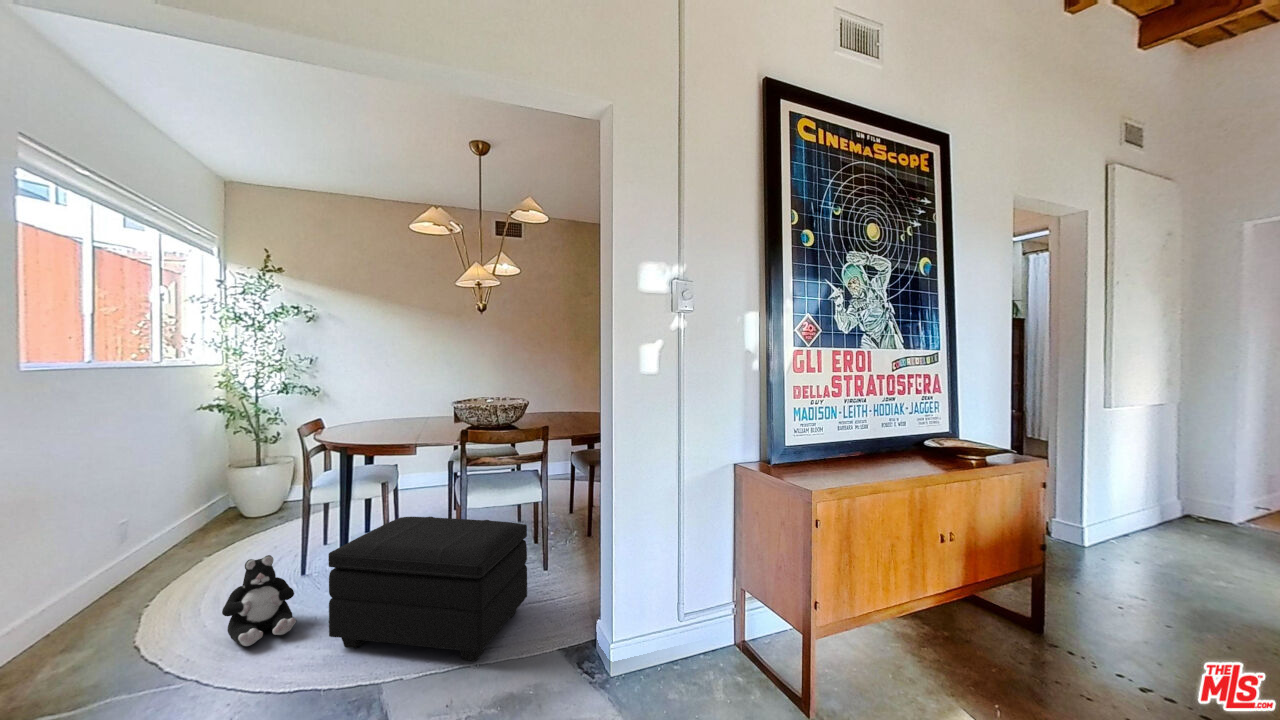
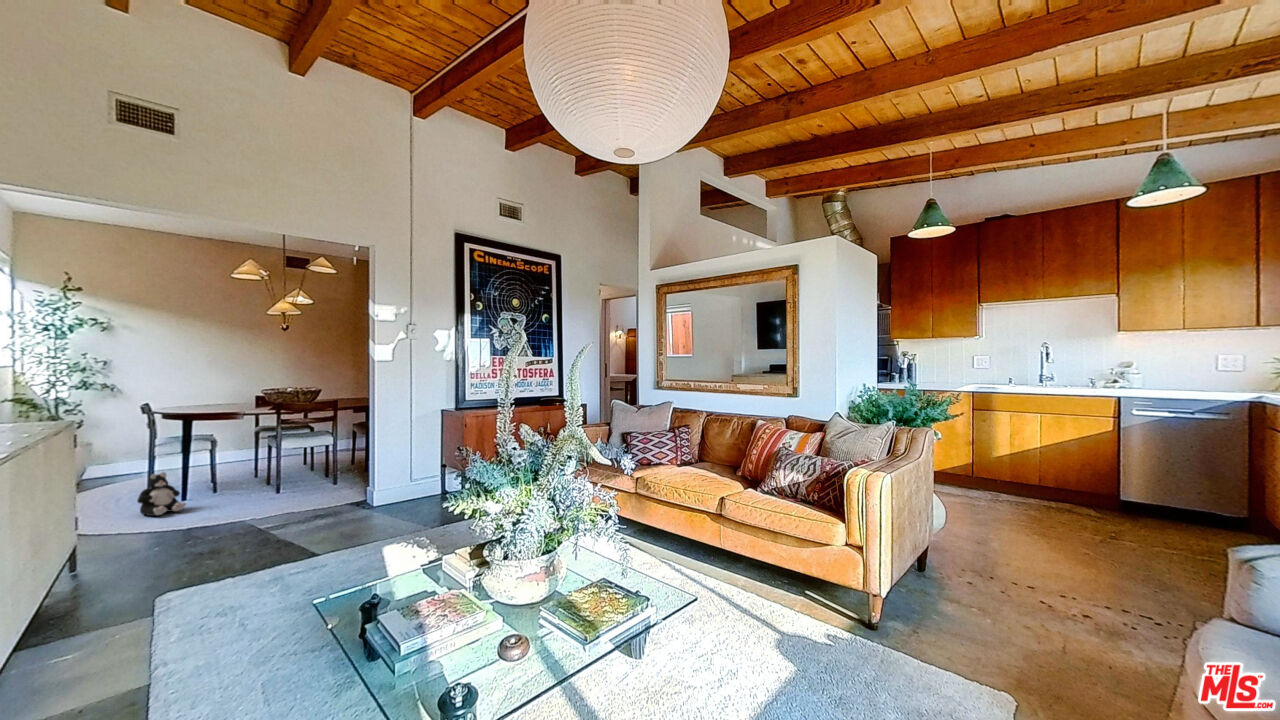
footstool: present [328,517,527,661] -> none [212,448,330,512]

